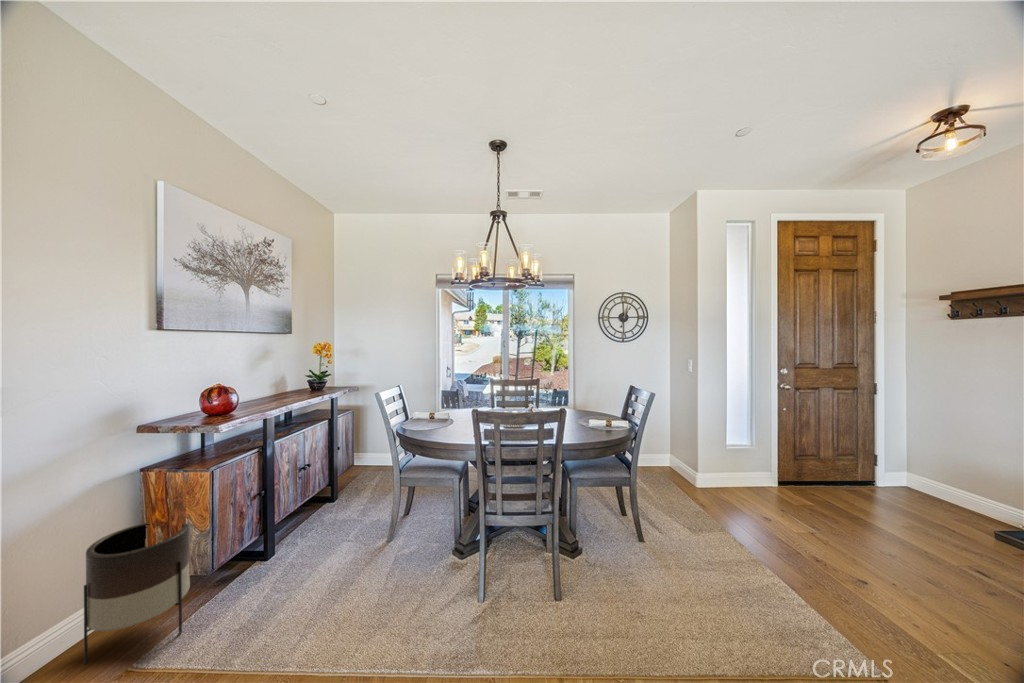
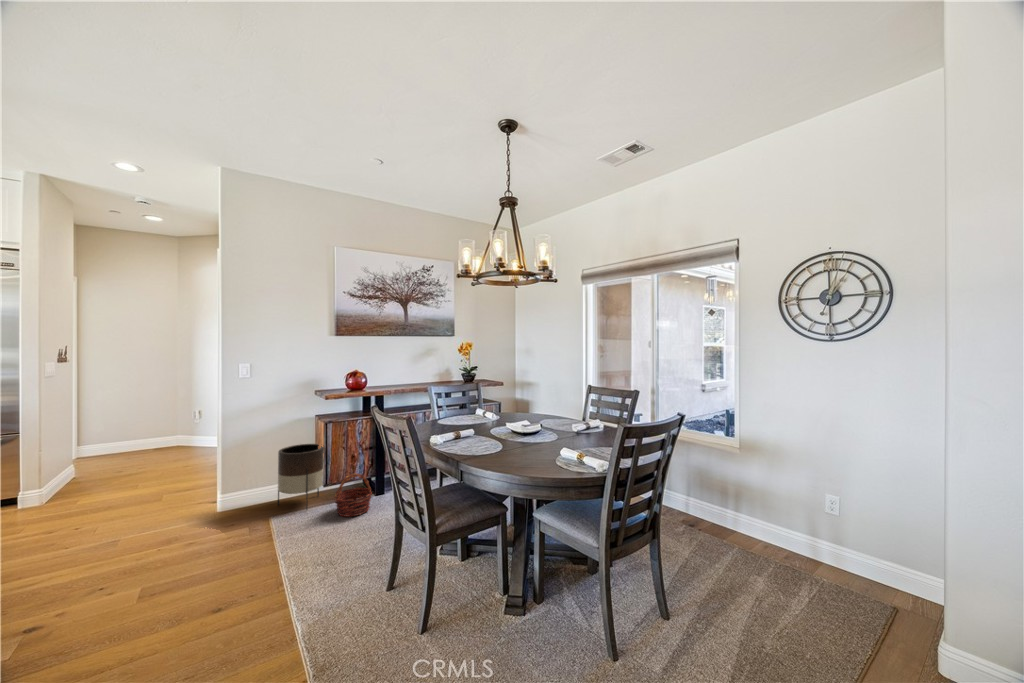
basket: none [241,535,302,605] -> present [335,473,372,517]

